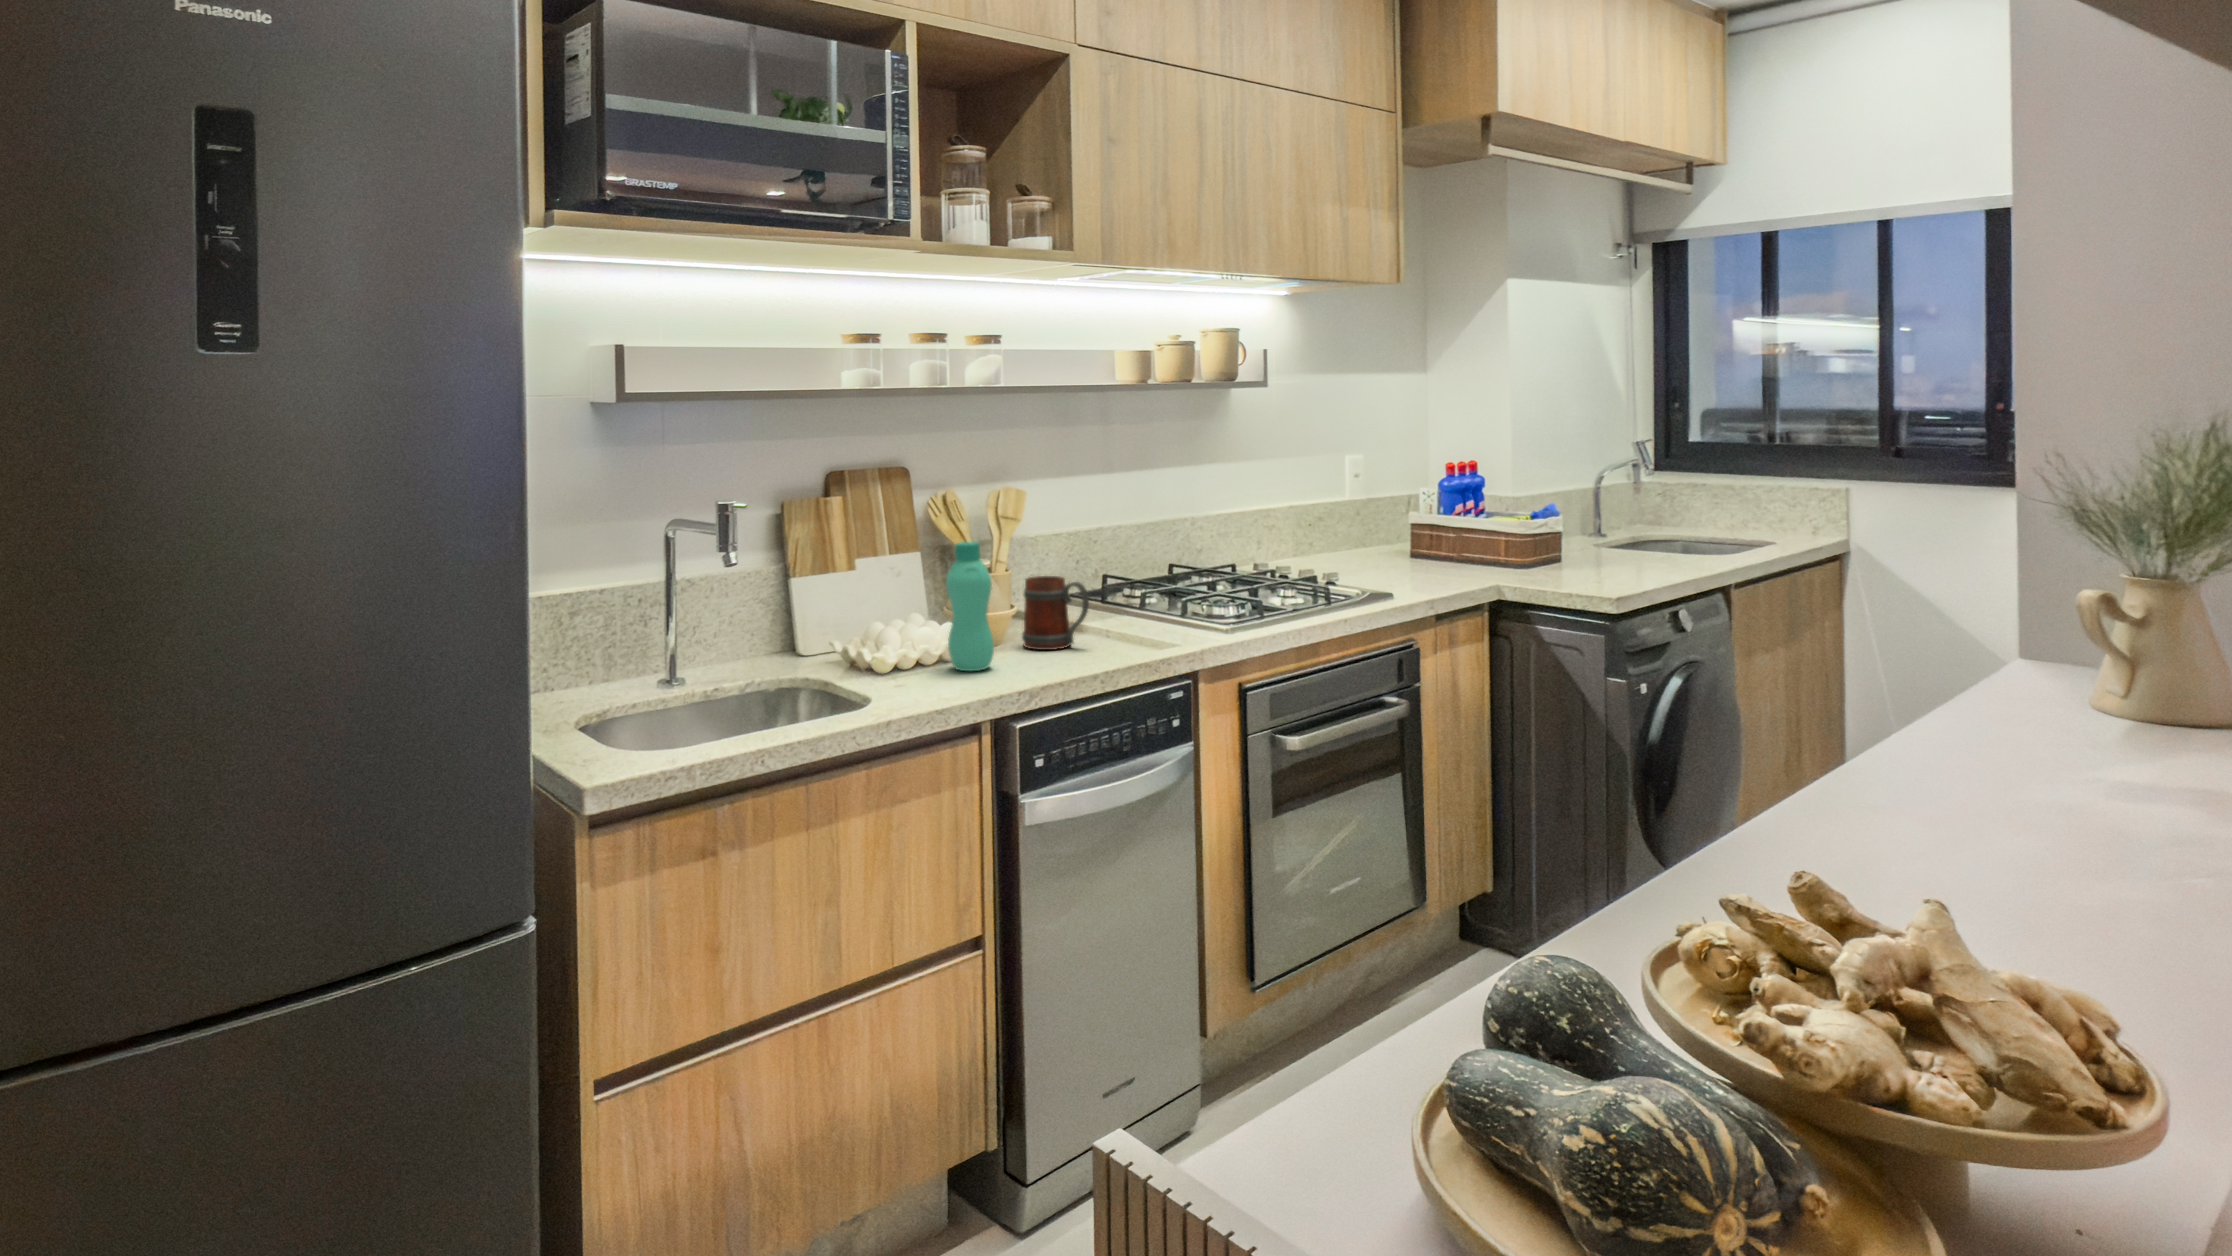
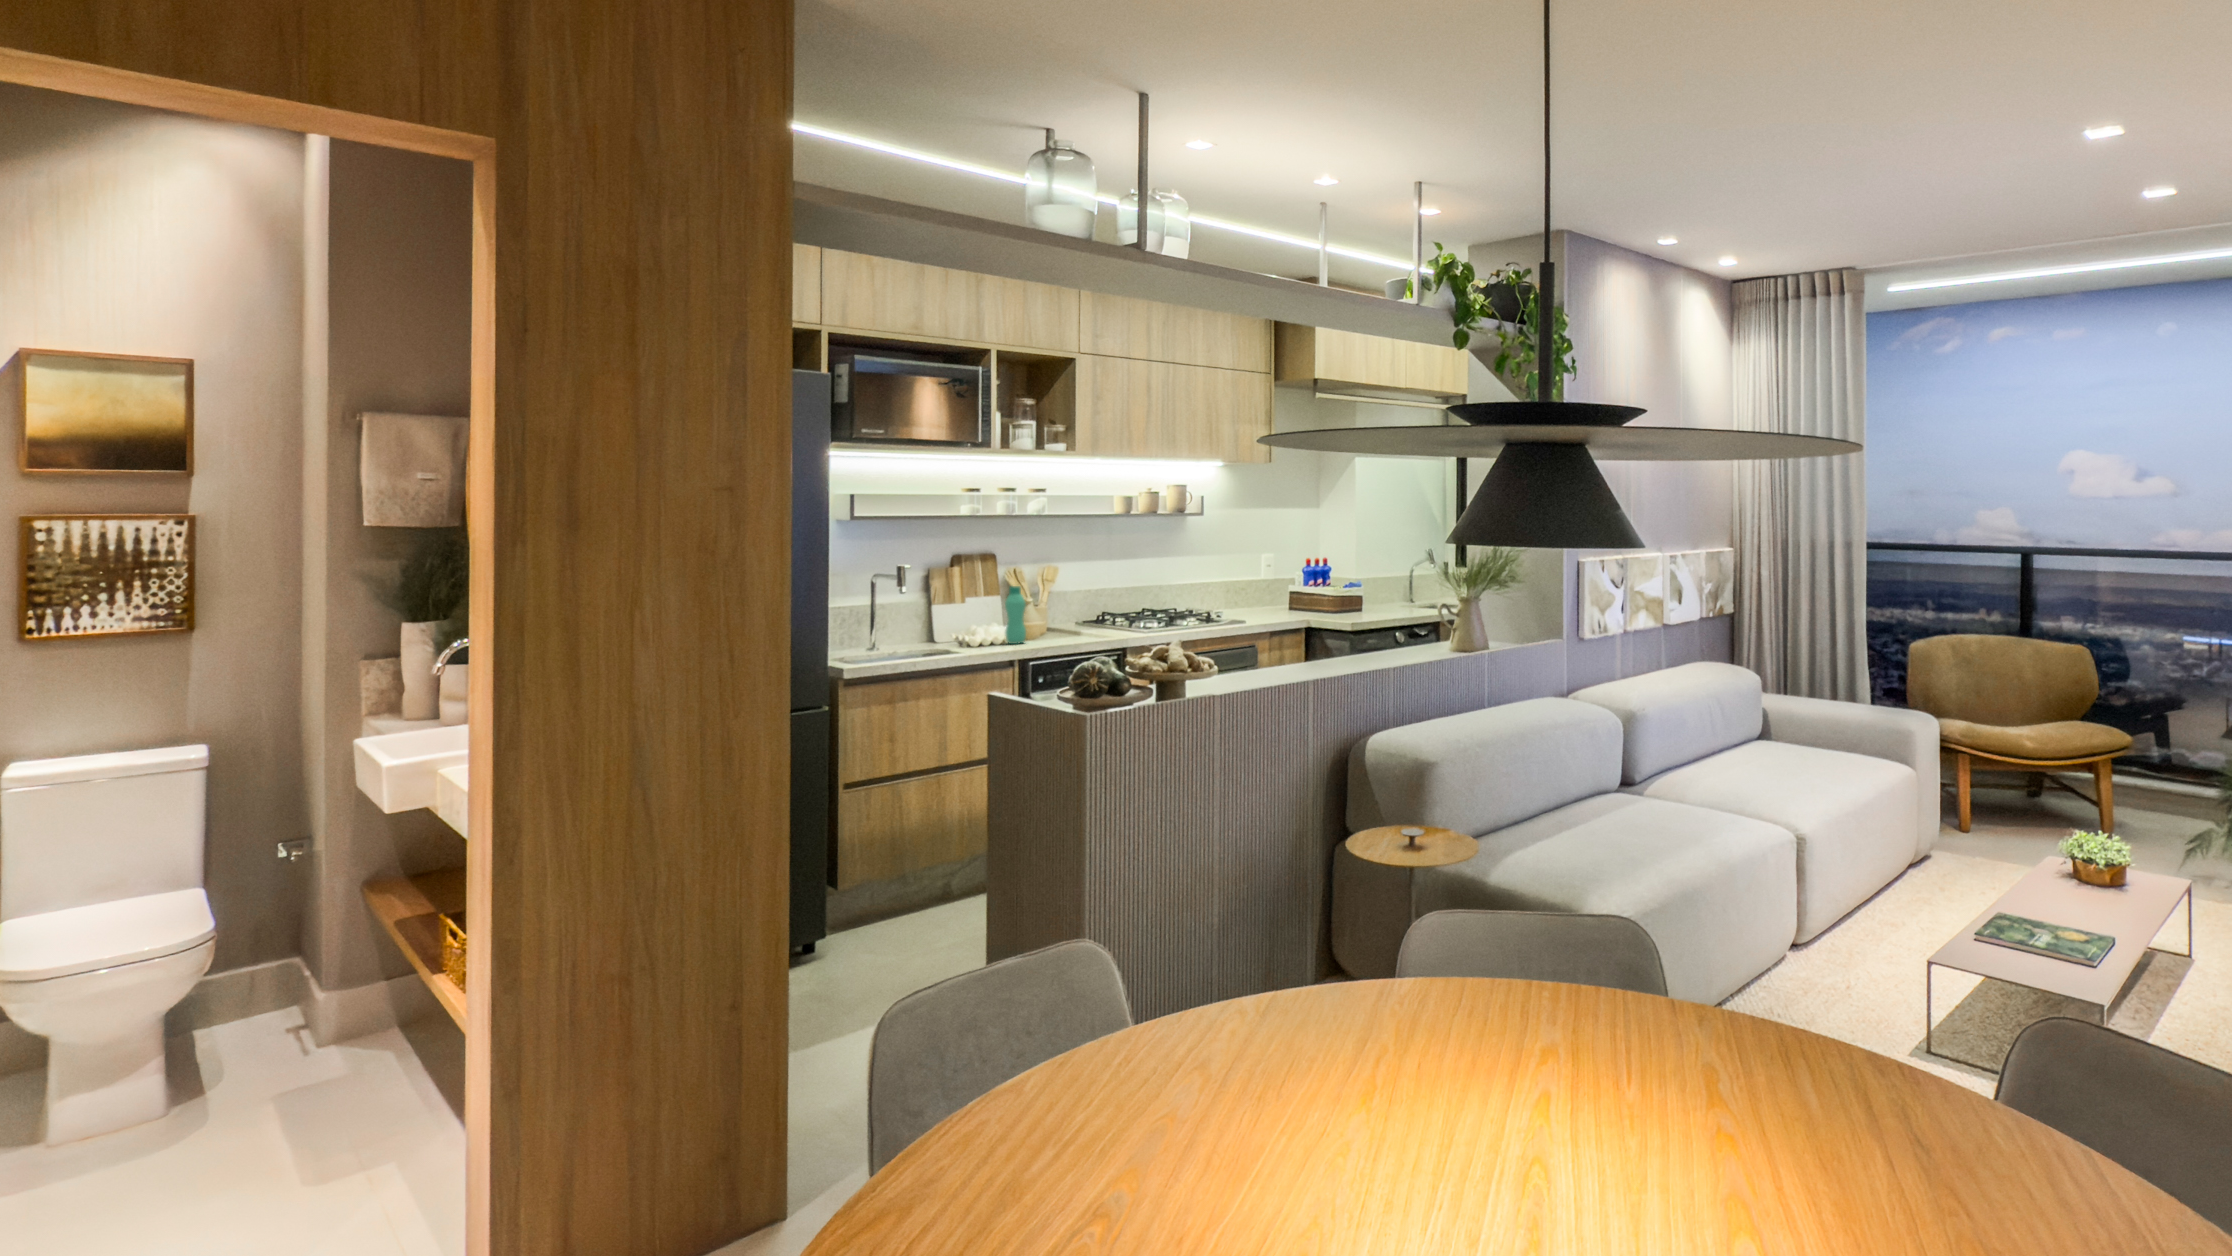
mug: present [1022,576,1089,650] -> none [1045,605,1076,639]

